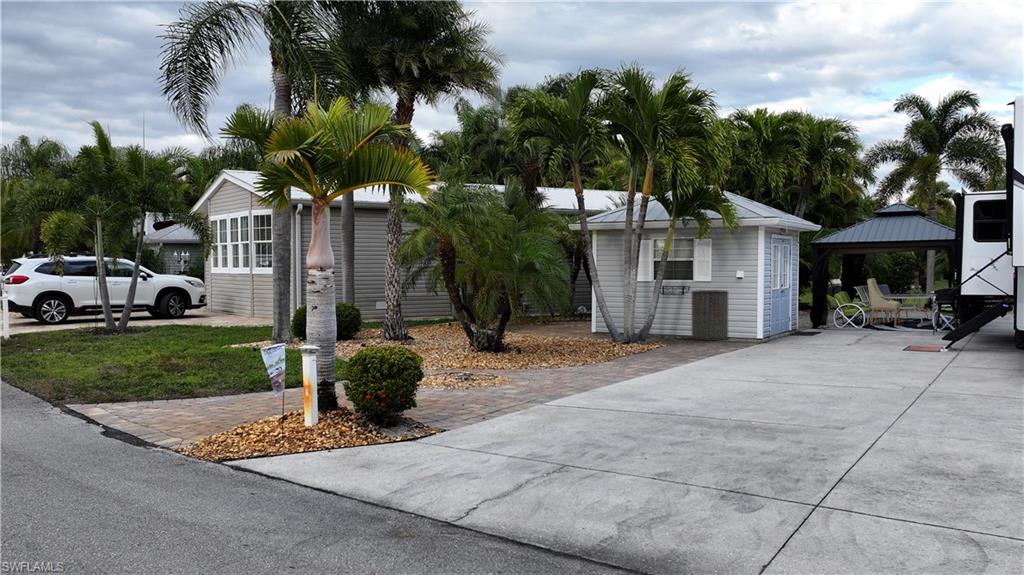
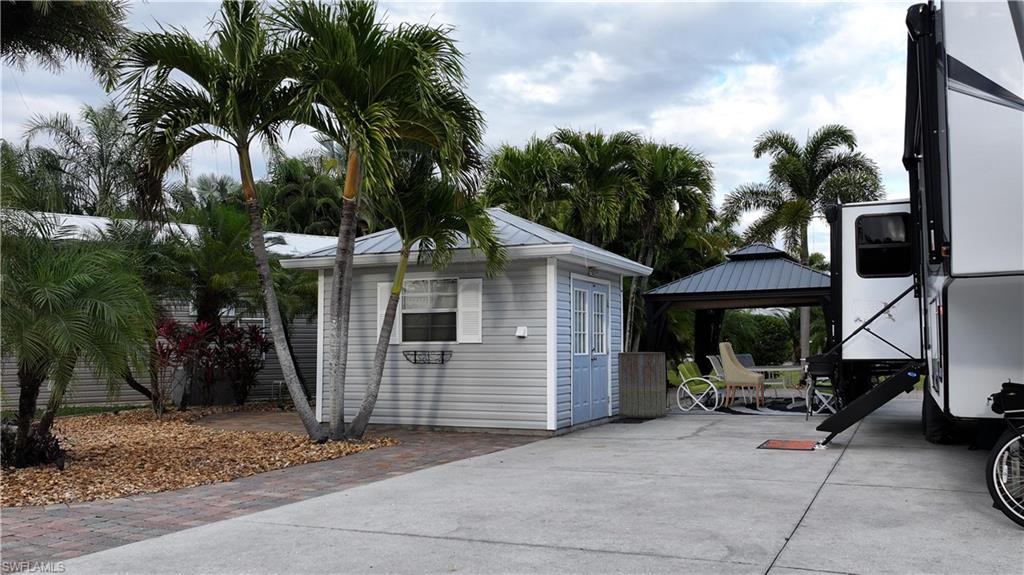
trash can: present [692,290,728,341] -> present [618,352,666,418]

